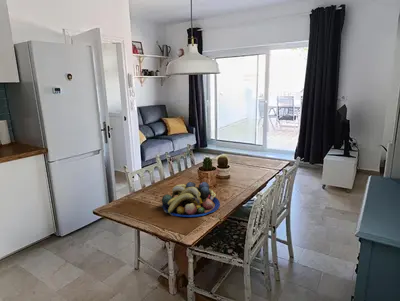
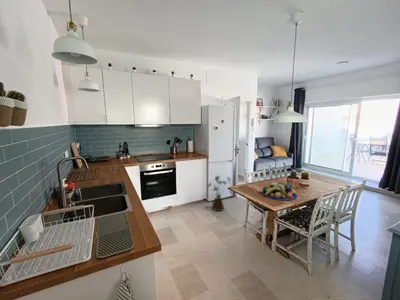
house plant: none [53,183,106,252] -> present [208,176,232,211]

